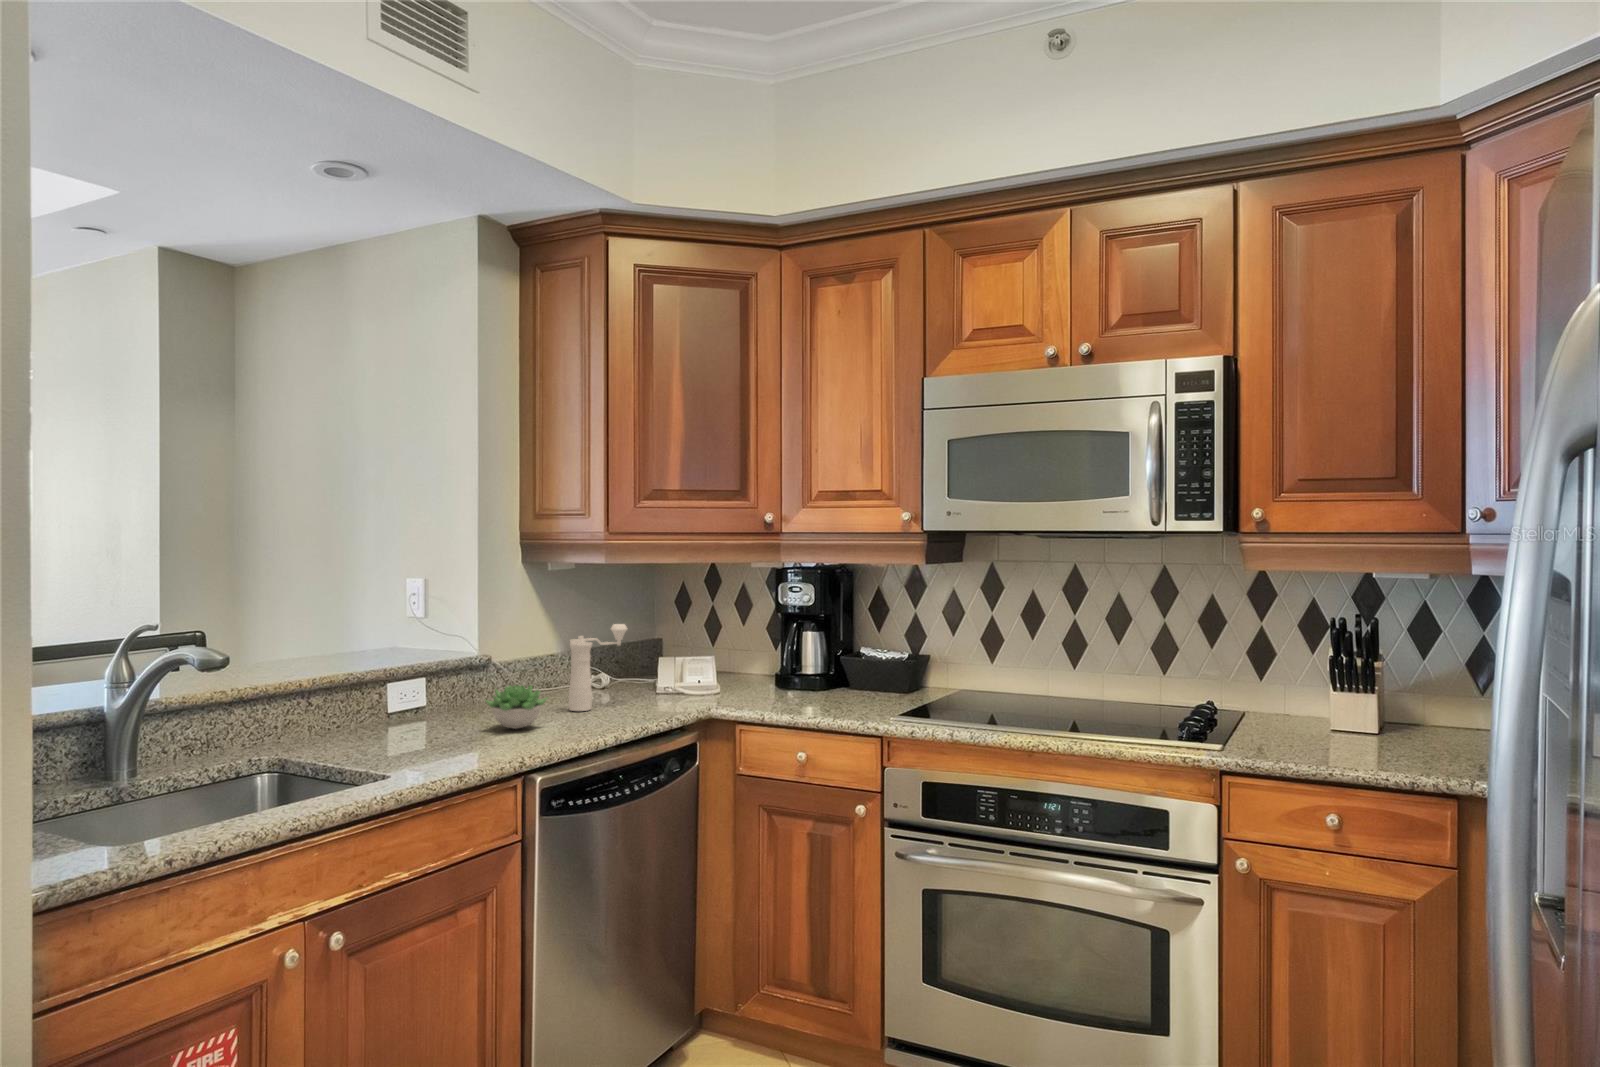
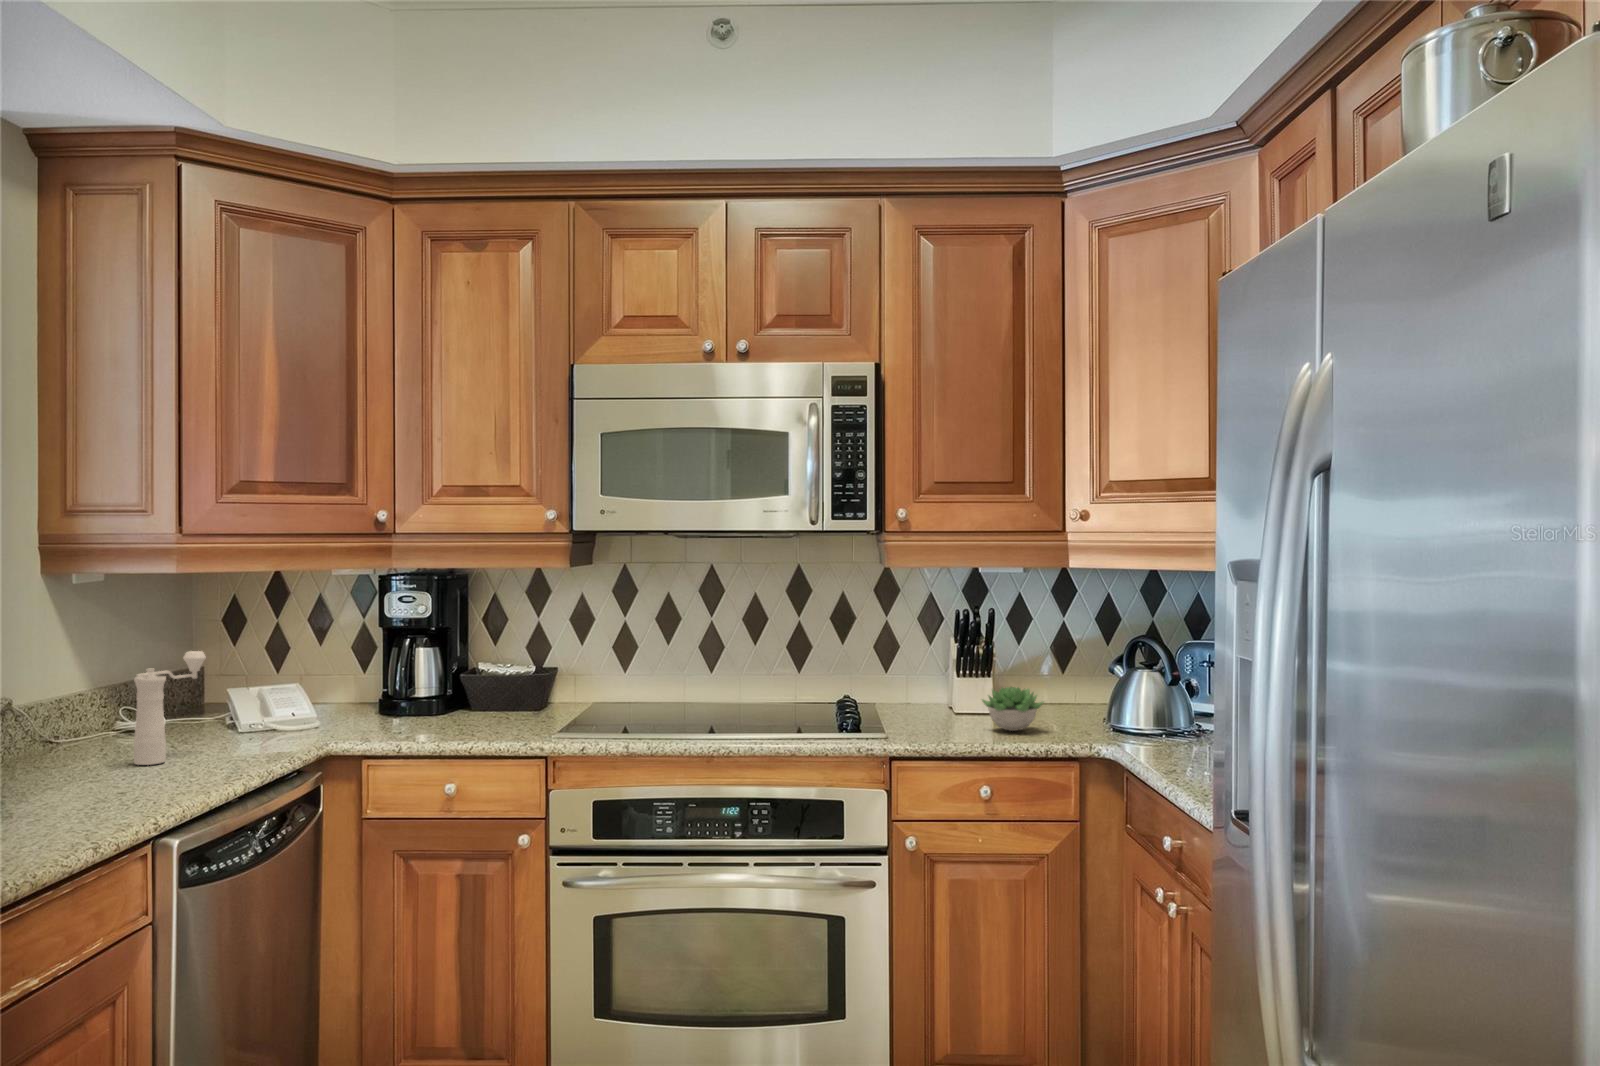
succulent plant: present [486,685,547,729] -> present [982,687,1044,731]

